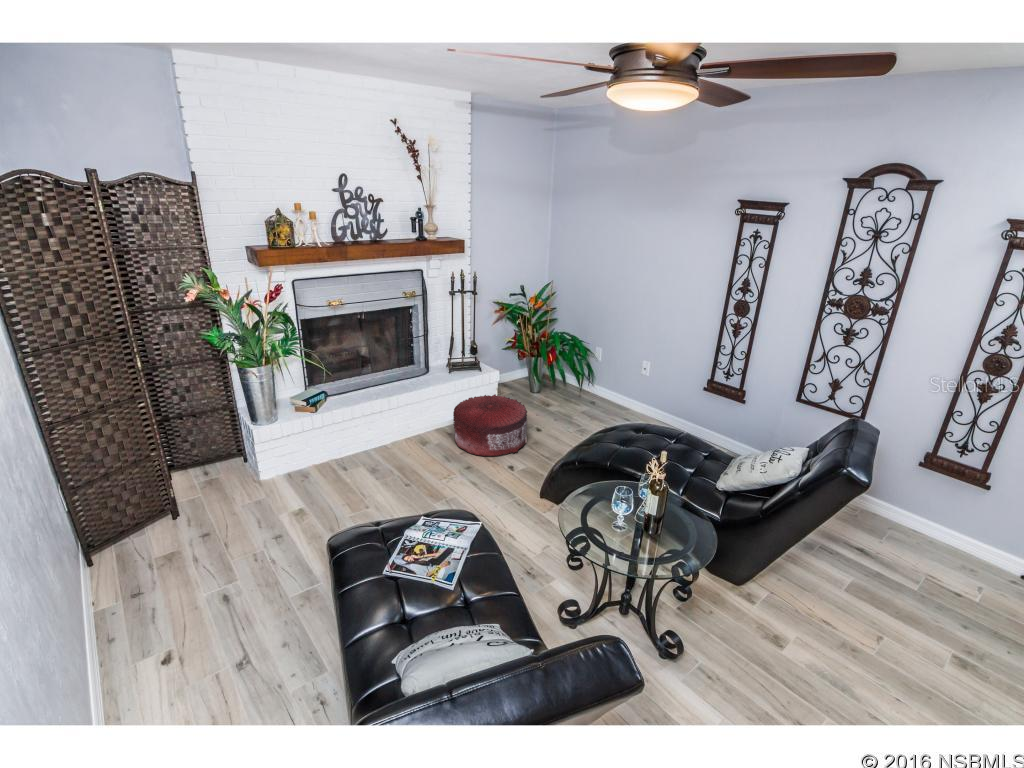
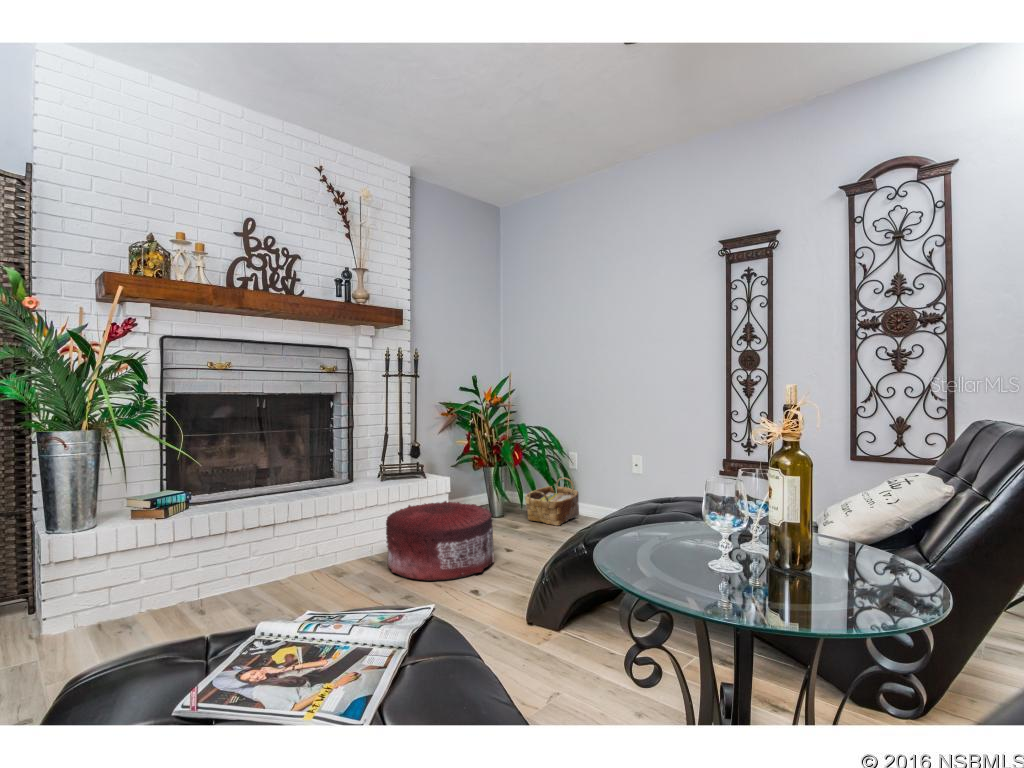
woven basket: none [557,368,599,407] -> present [525,478,579,526]

